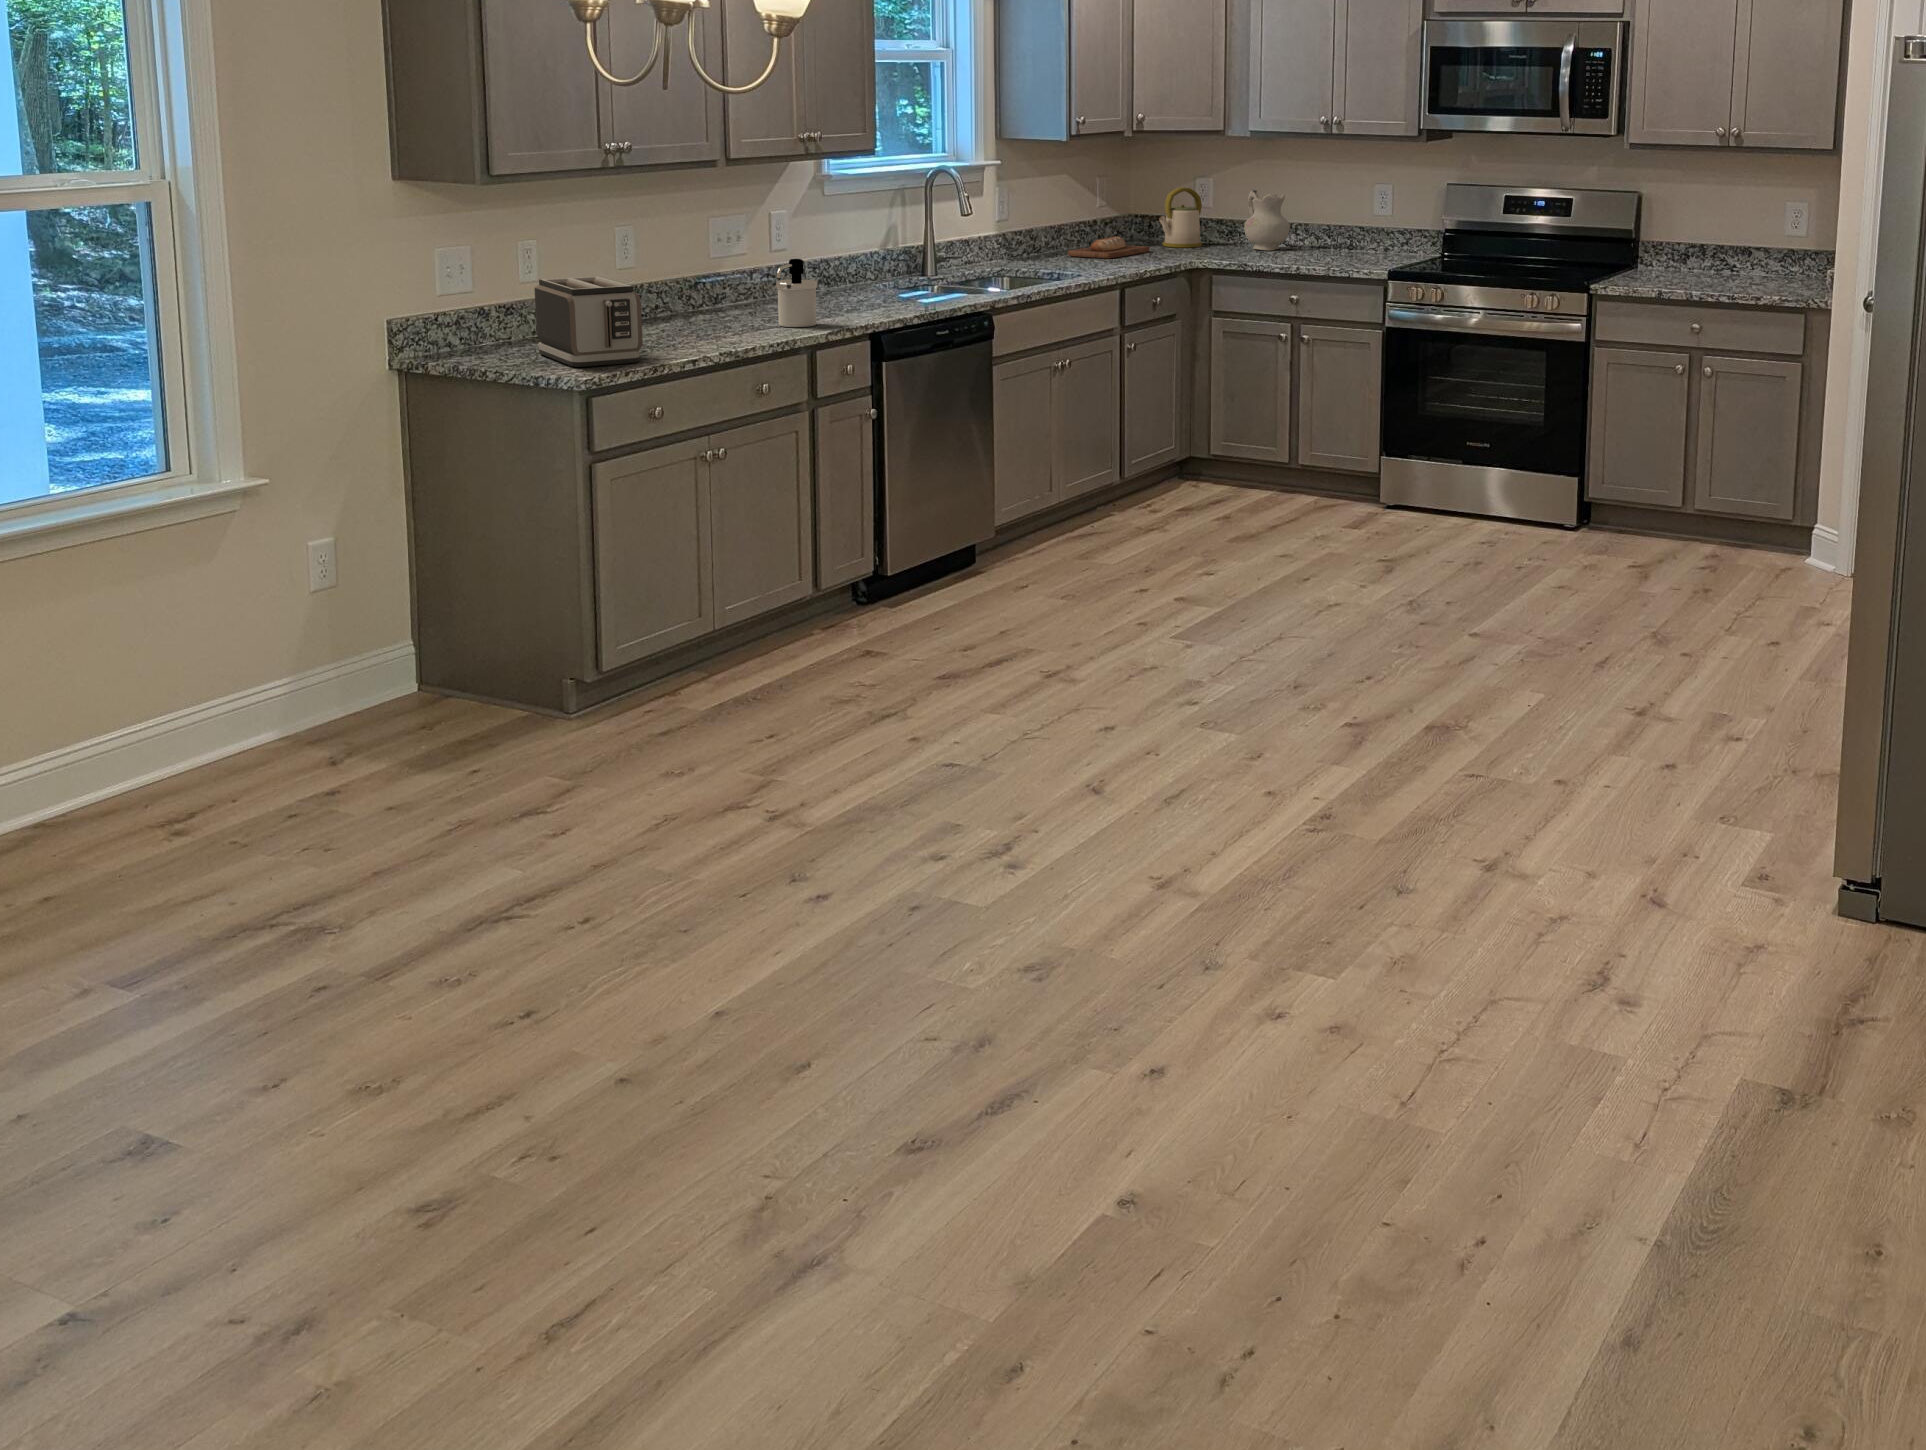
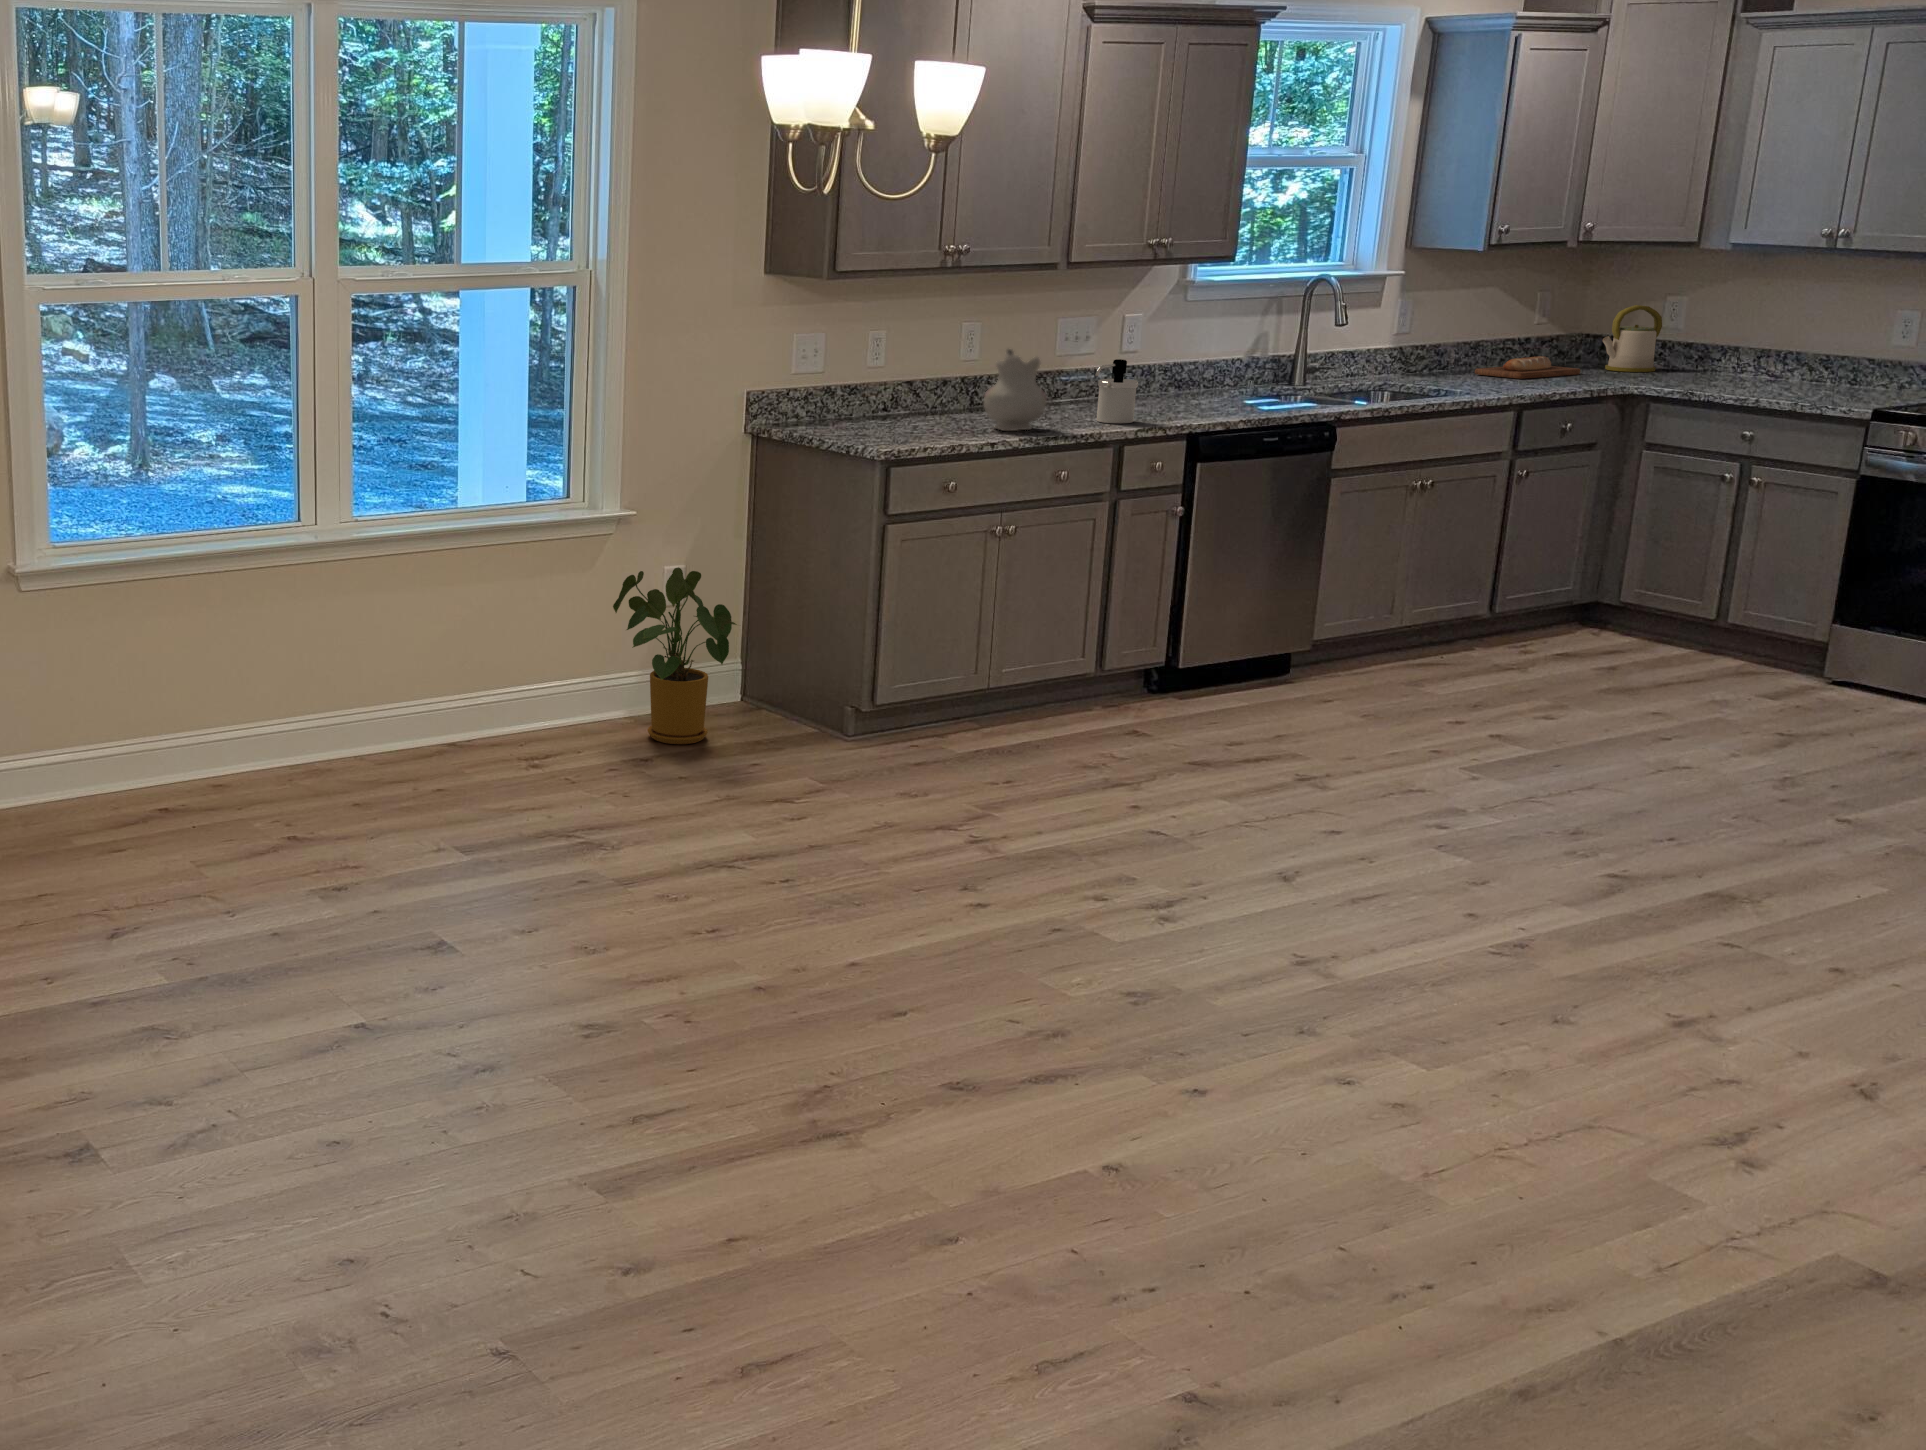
ceramic pitcher: present [1244,189,1290,250] -> present [984,349,1047,431]
toaster: present [534,276,643,367] -> none [867,366,949,442]
house plant: none [249,543,430,768] -> present [613,567,737,744]

